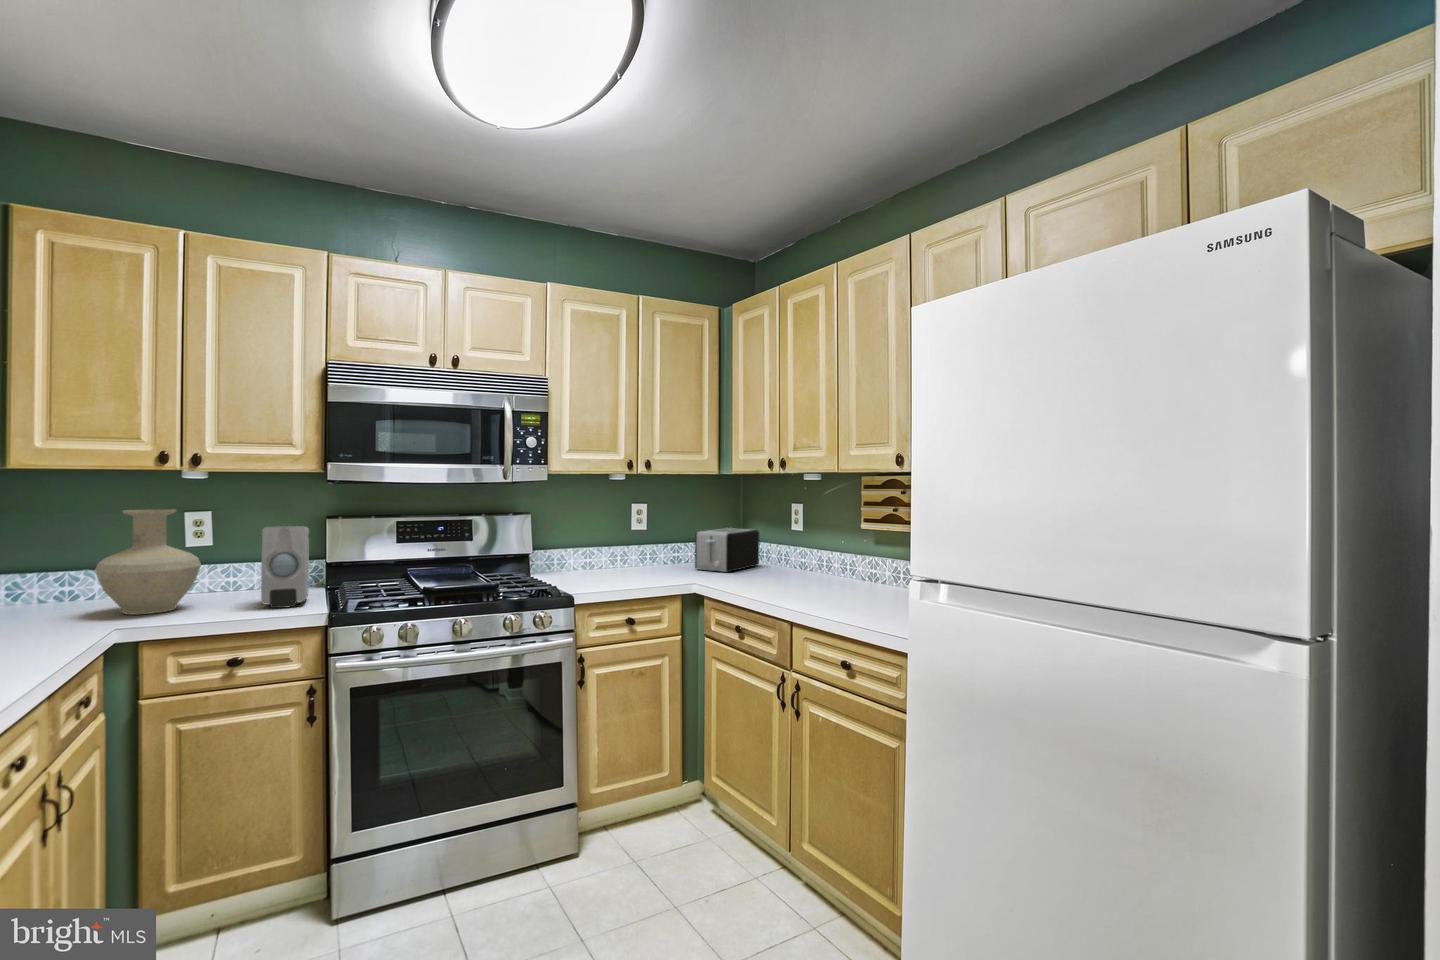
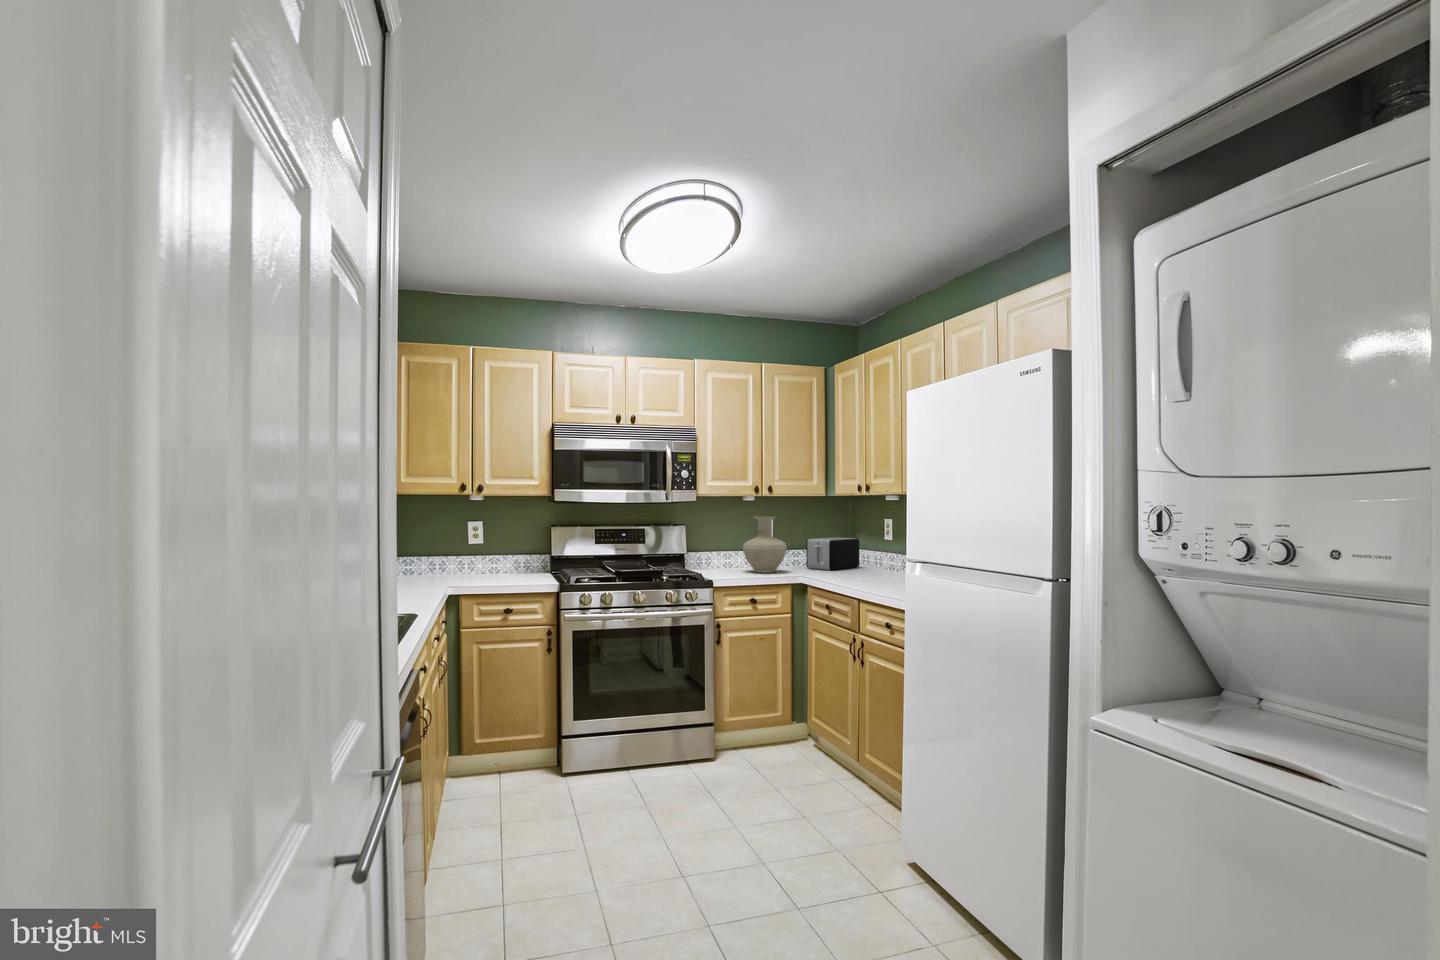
vase: present [95,510,201,614] -> present [743,517,787,573]
soap dispenser: present [261,526,309,608] -> none [520,529,545,581]

